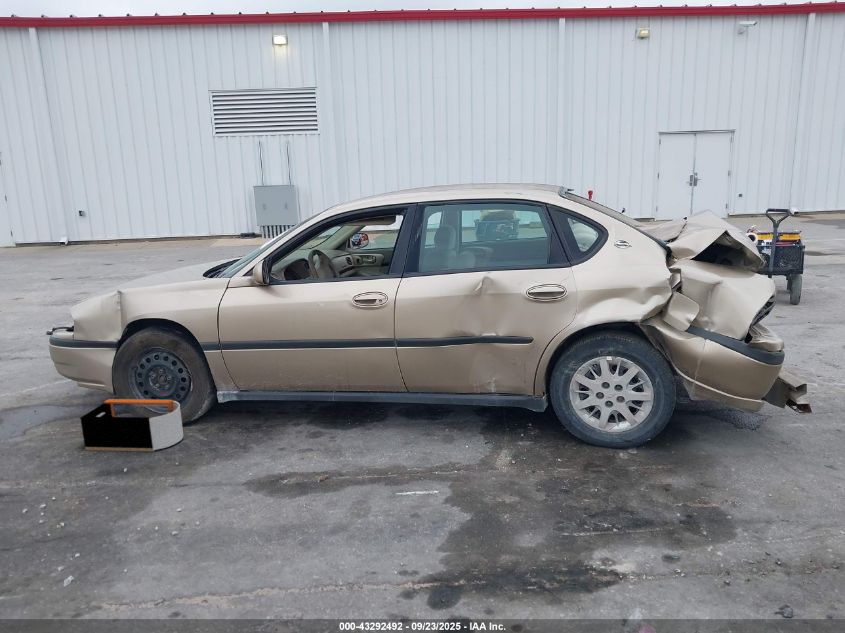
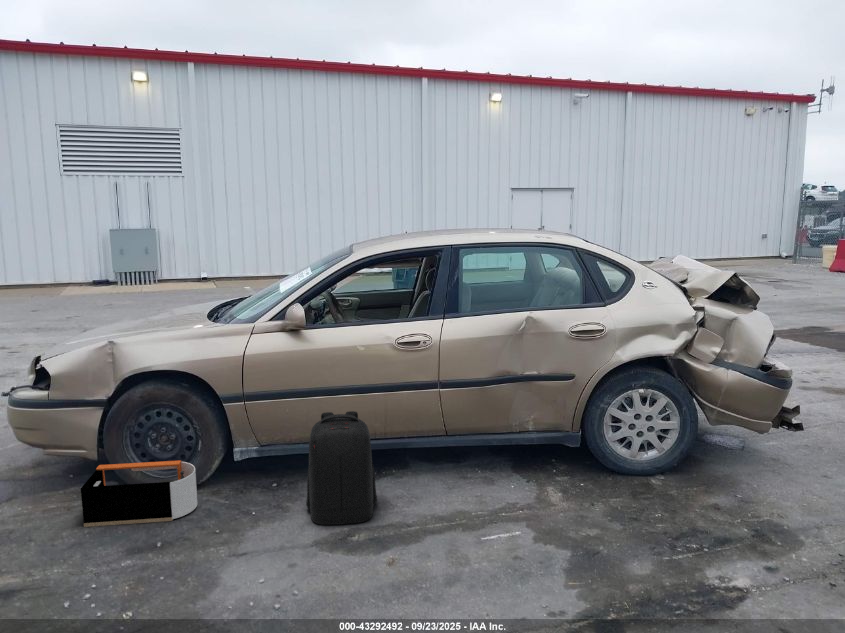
backpack: none [258,364,331,468] -> present [306,411,377,525]

